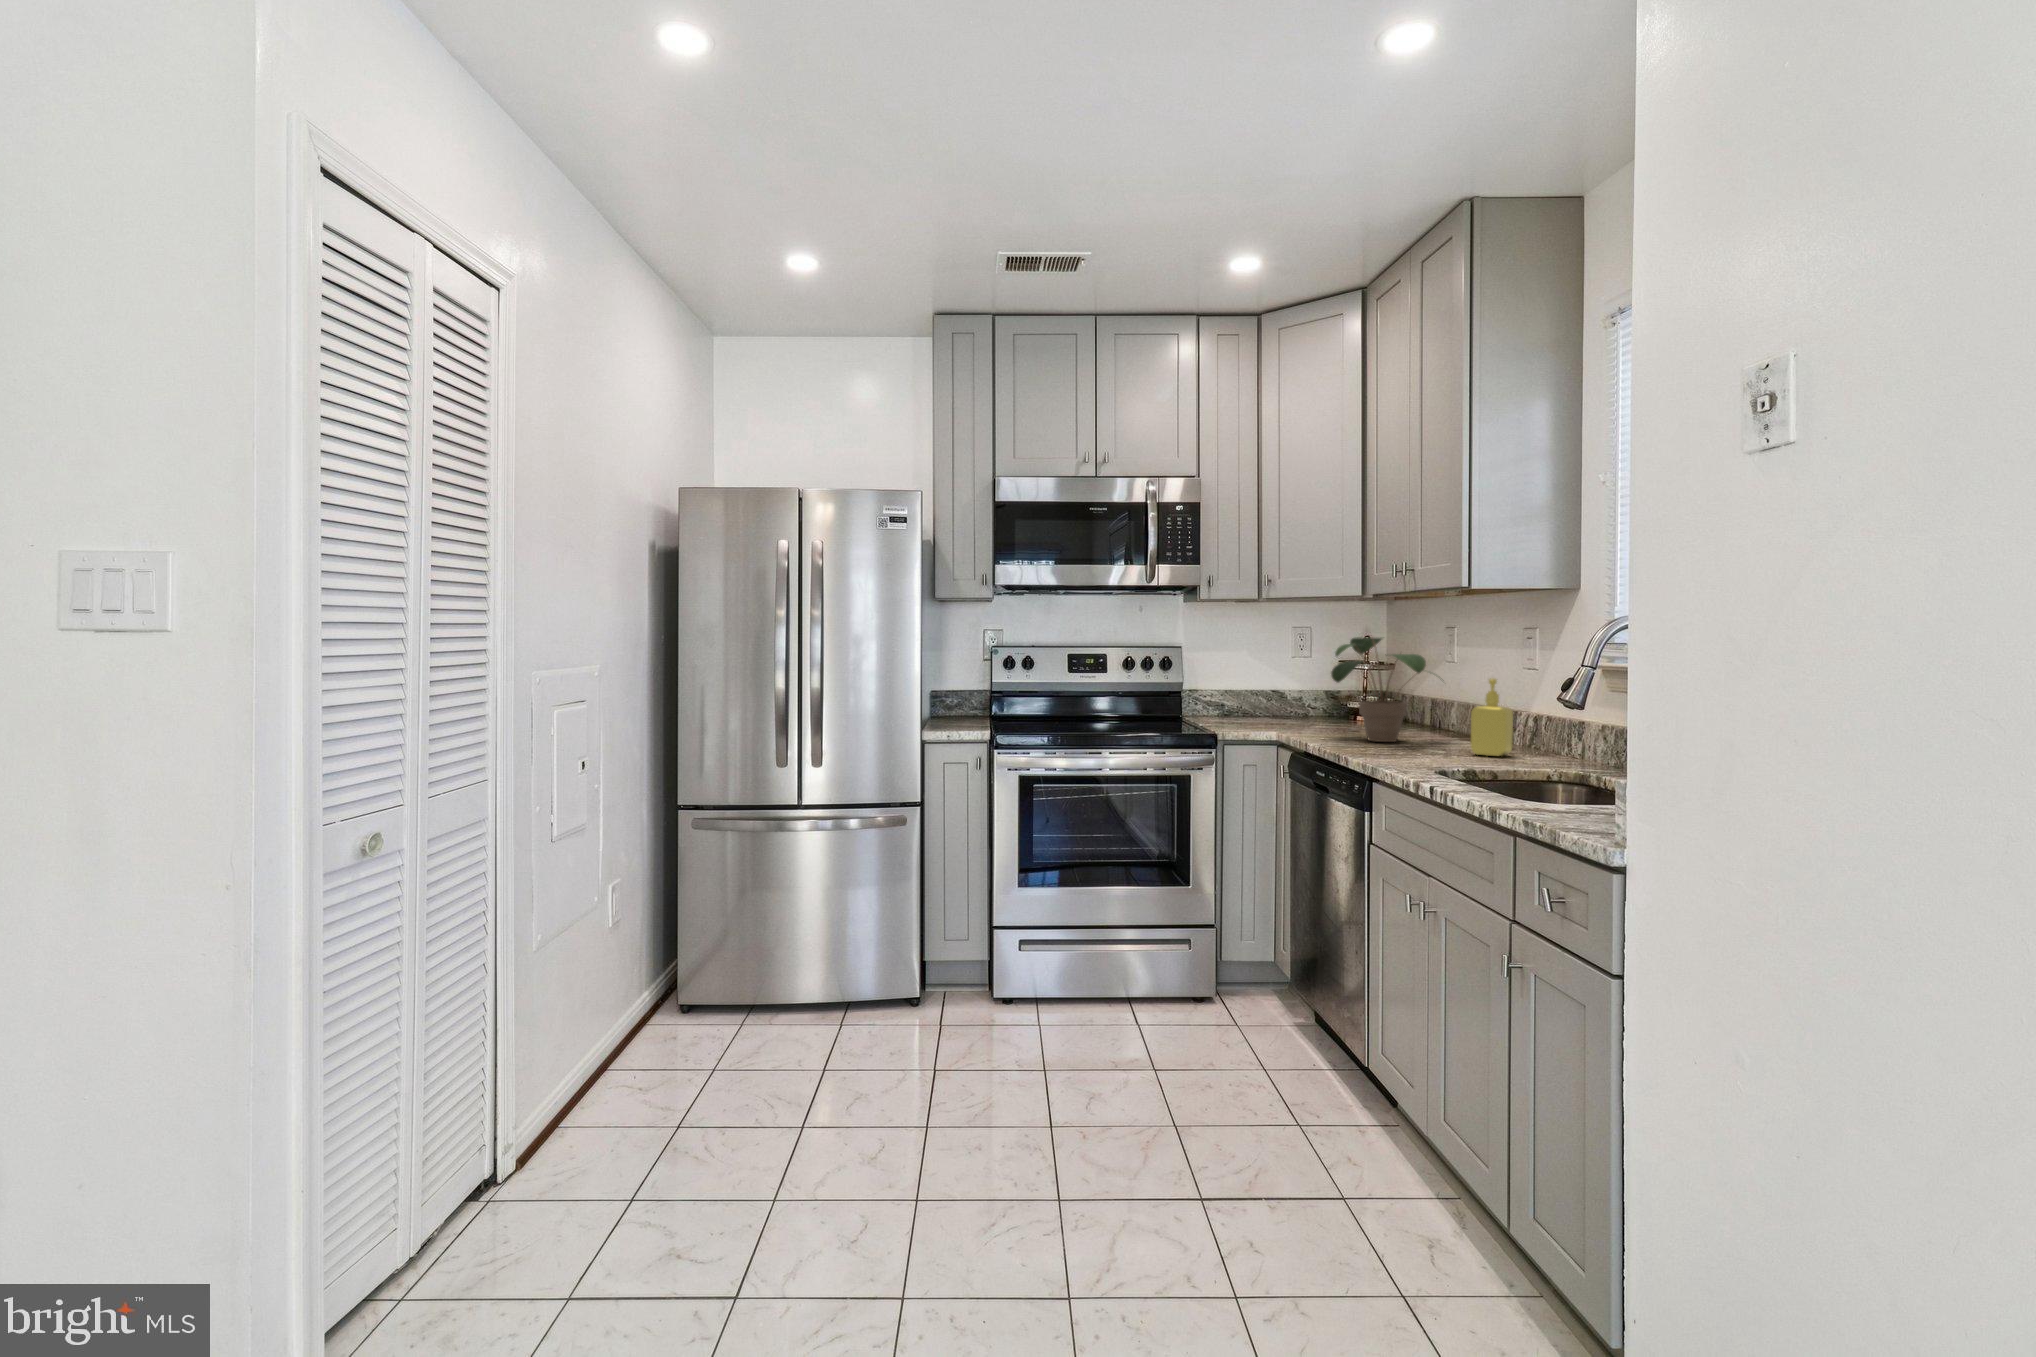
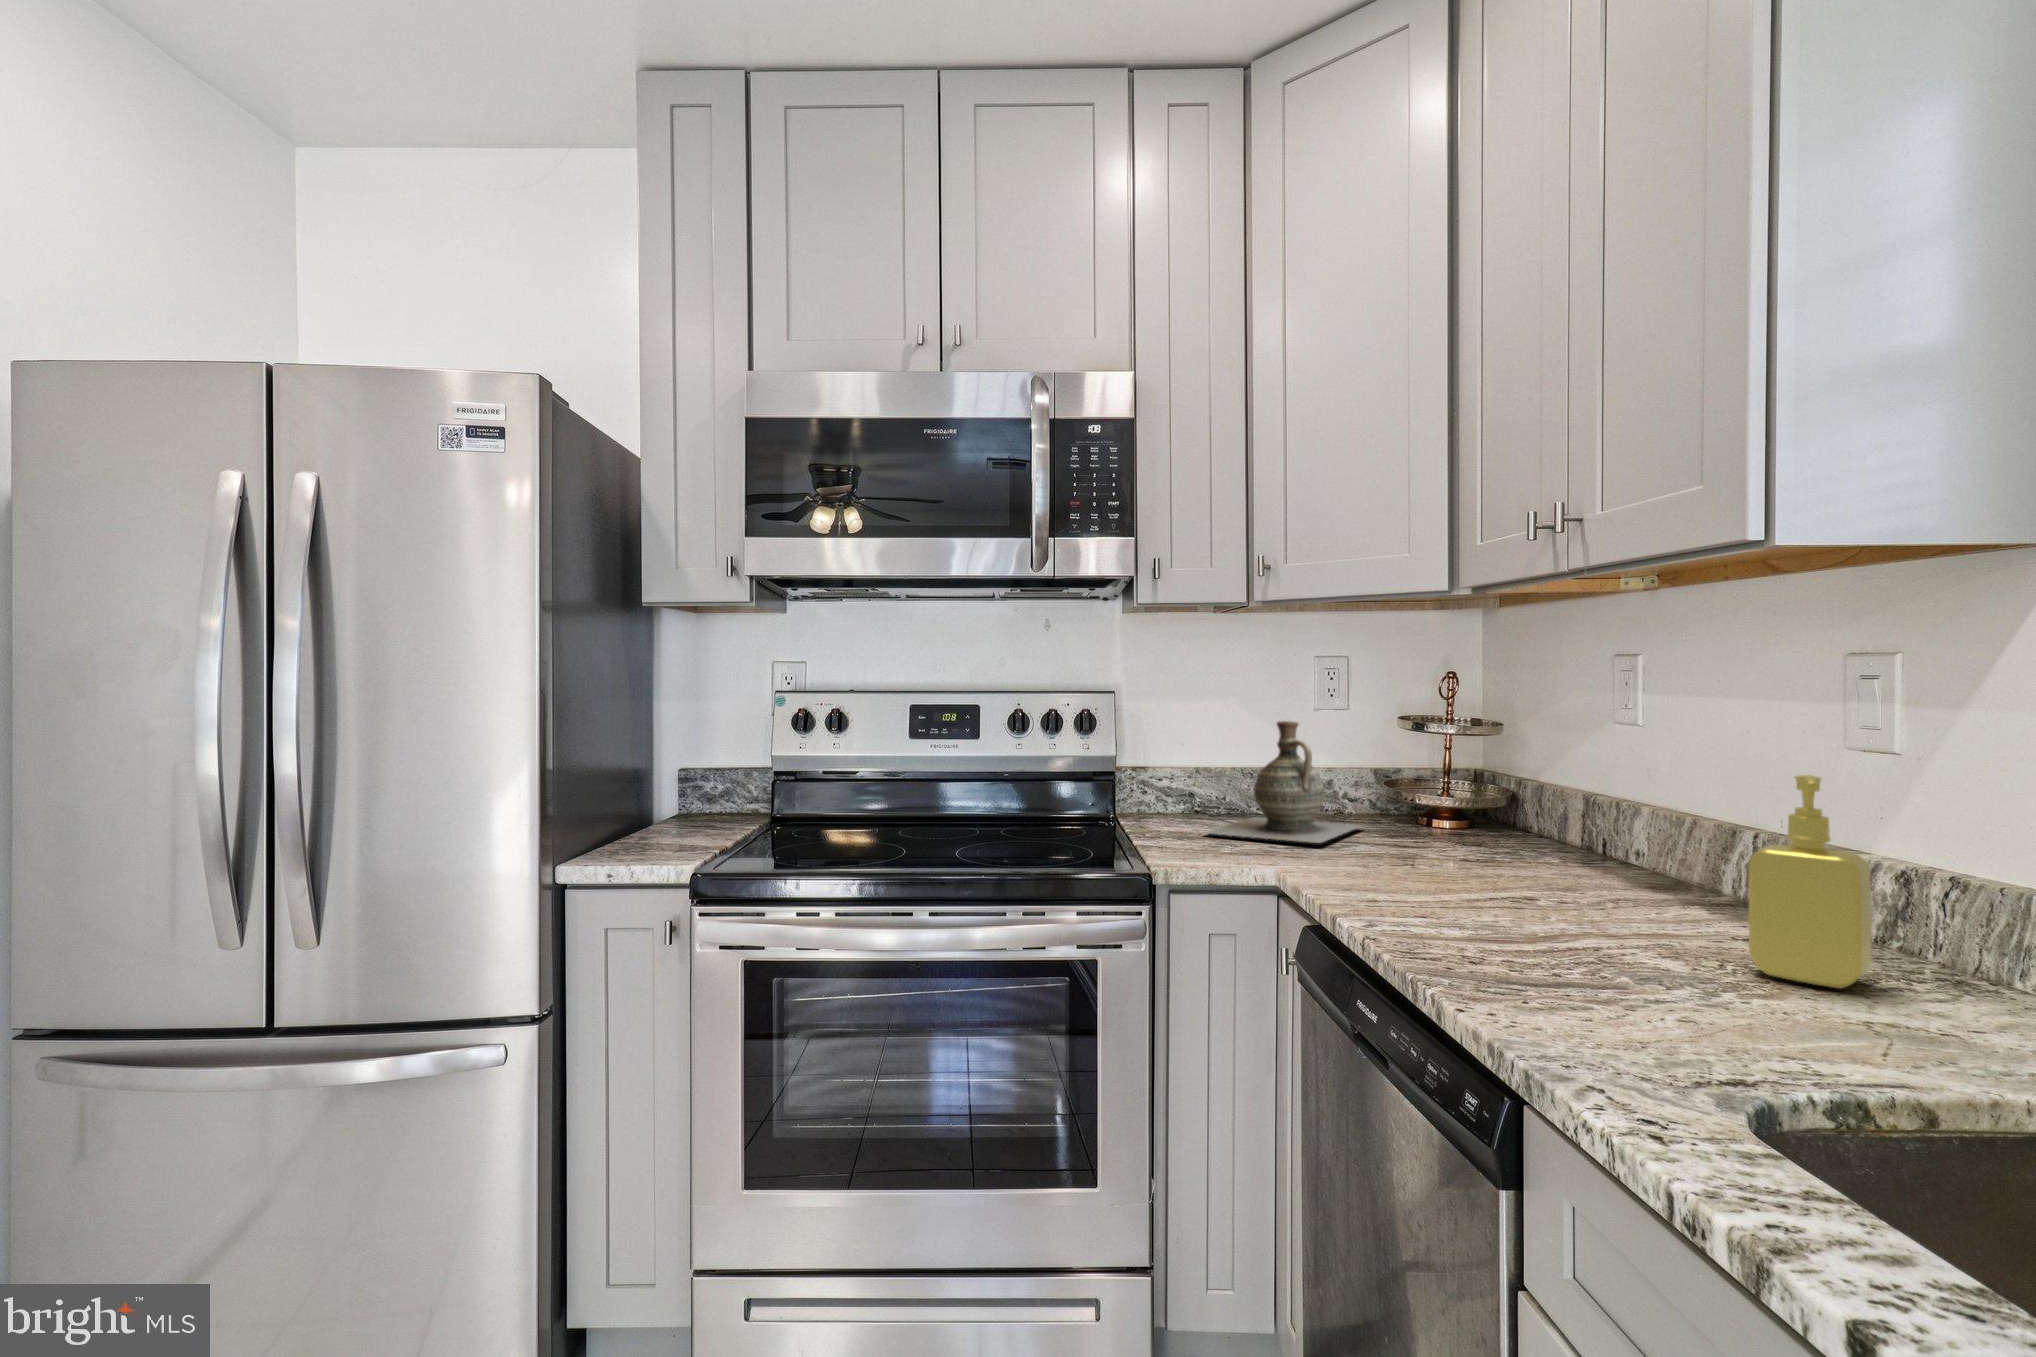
potted plant: present [1331,637,1443,742] -> none [1380,667,1648,907]
ceramic jug: none [1236,663,1322,725] -> present [1203,721,1361,843]

